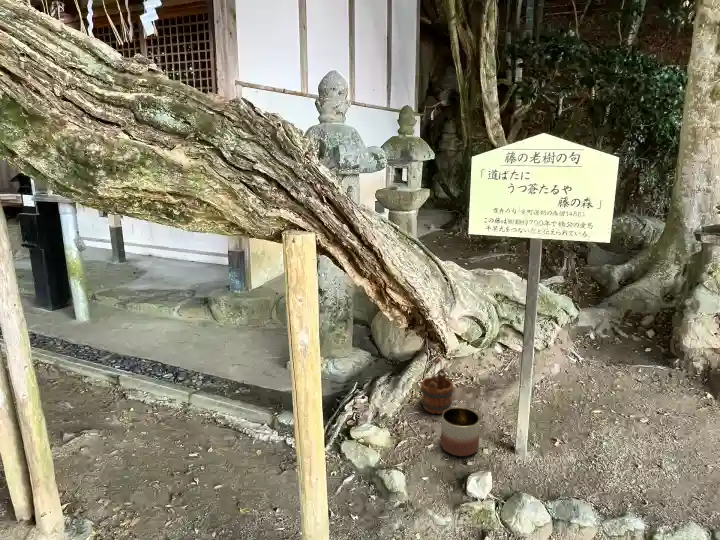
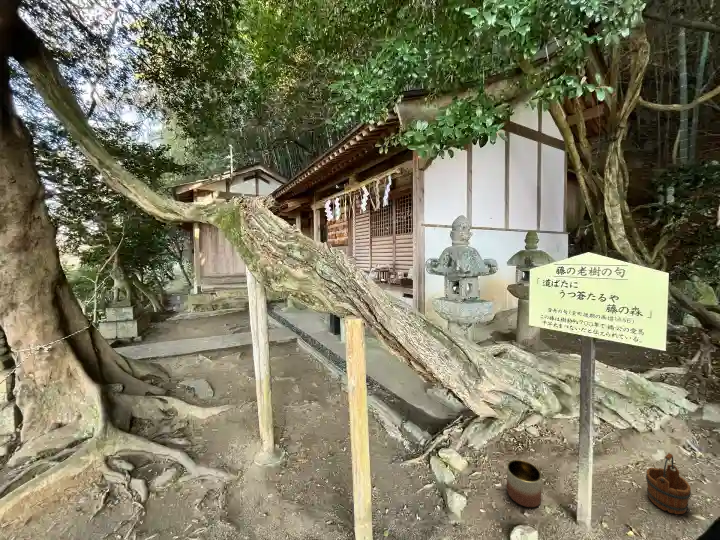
wooden bucket: present [421,358,453,414] -> present [646,453,691,514]

